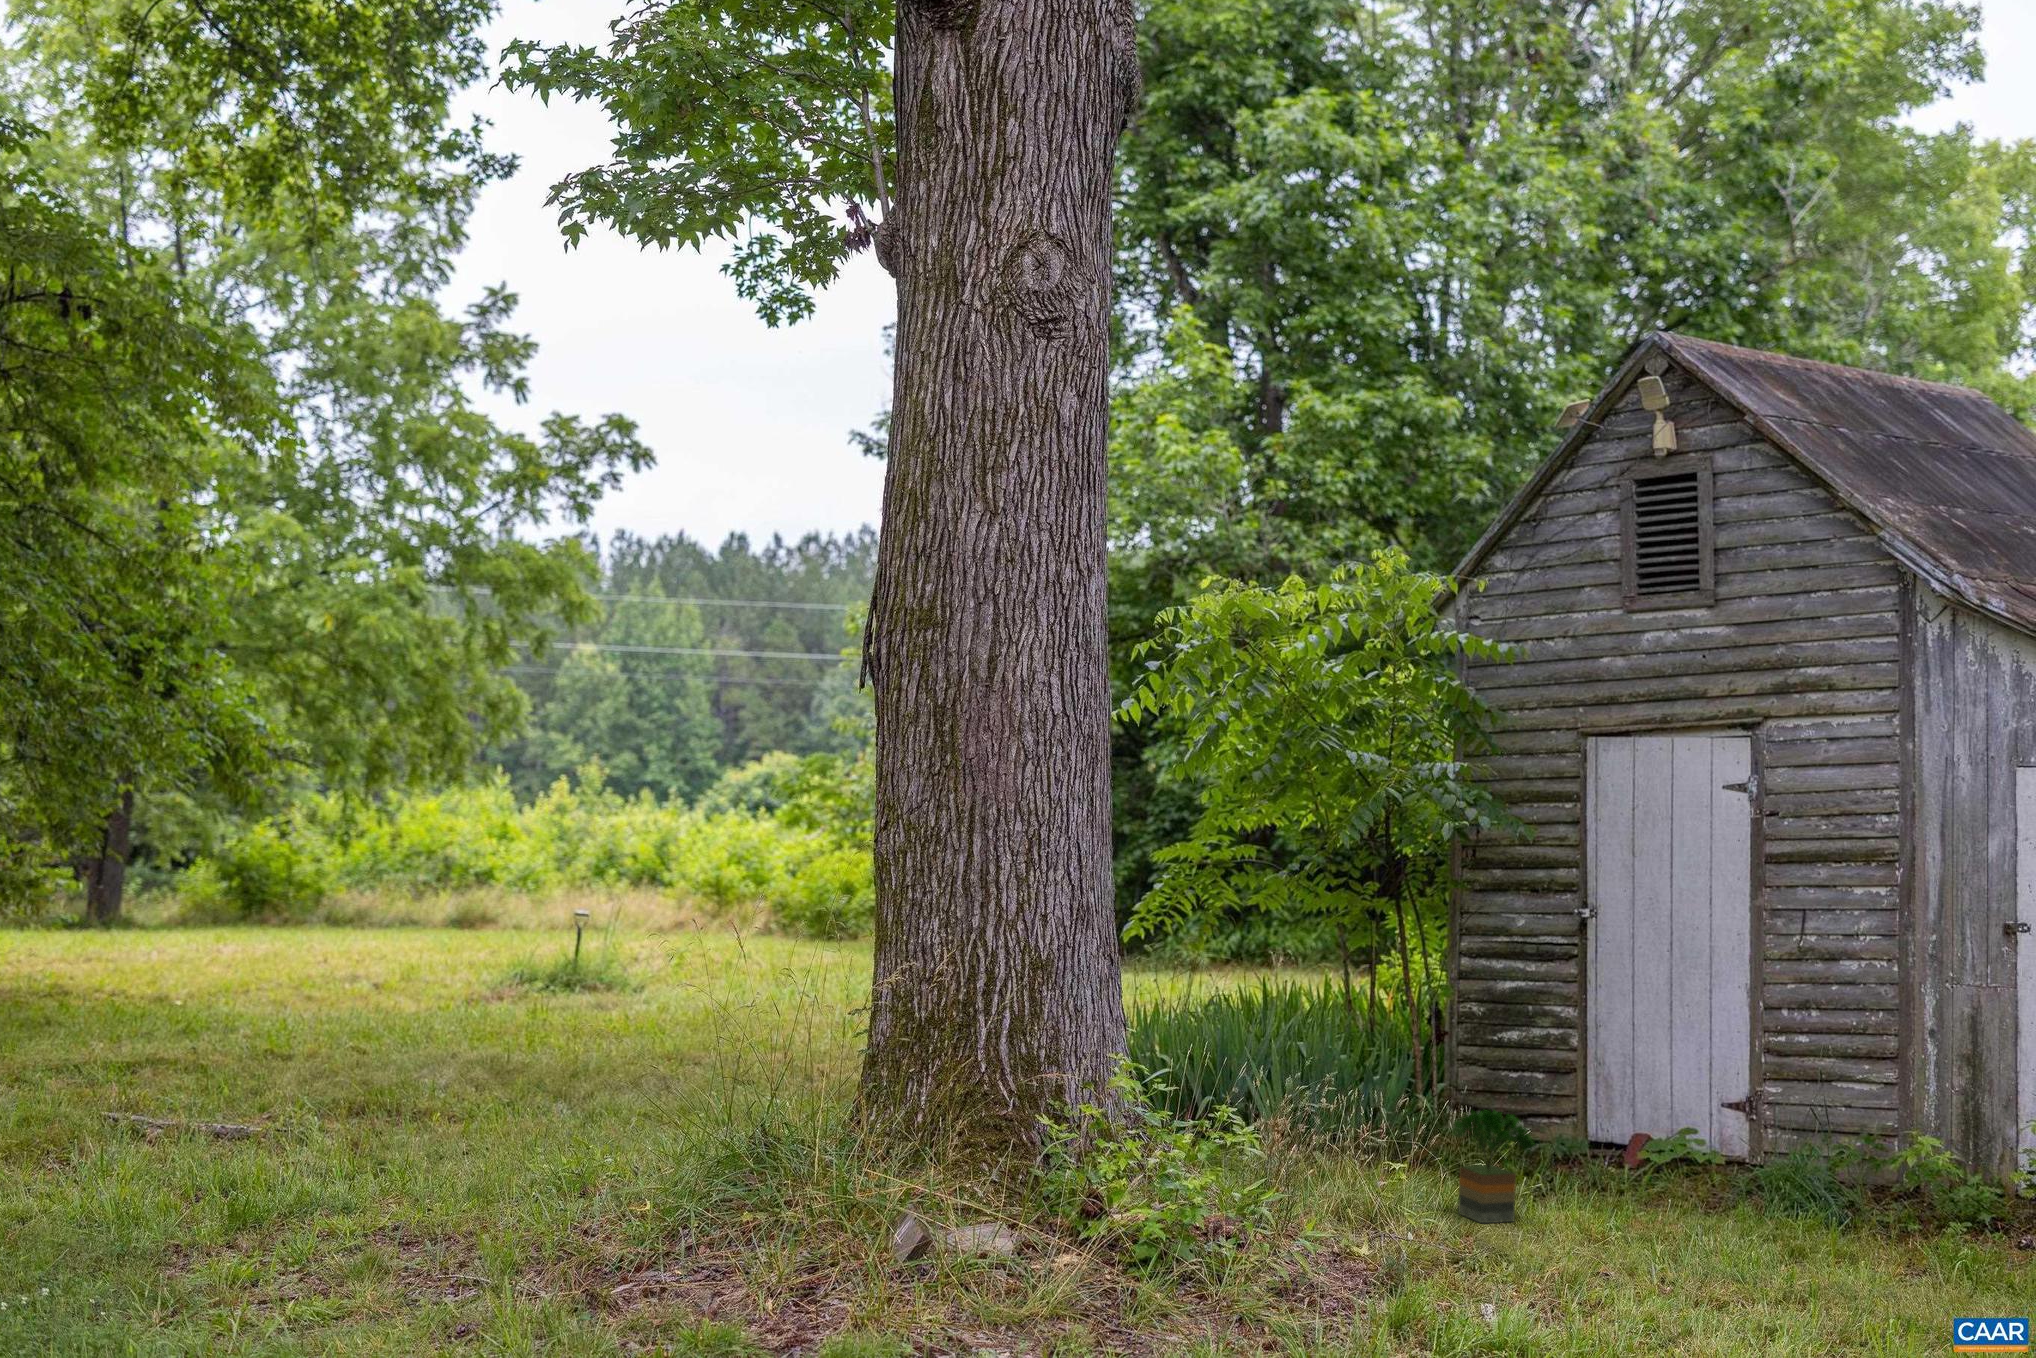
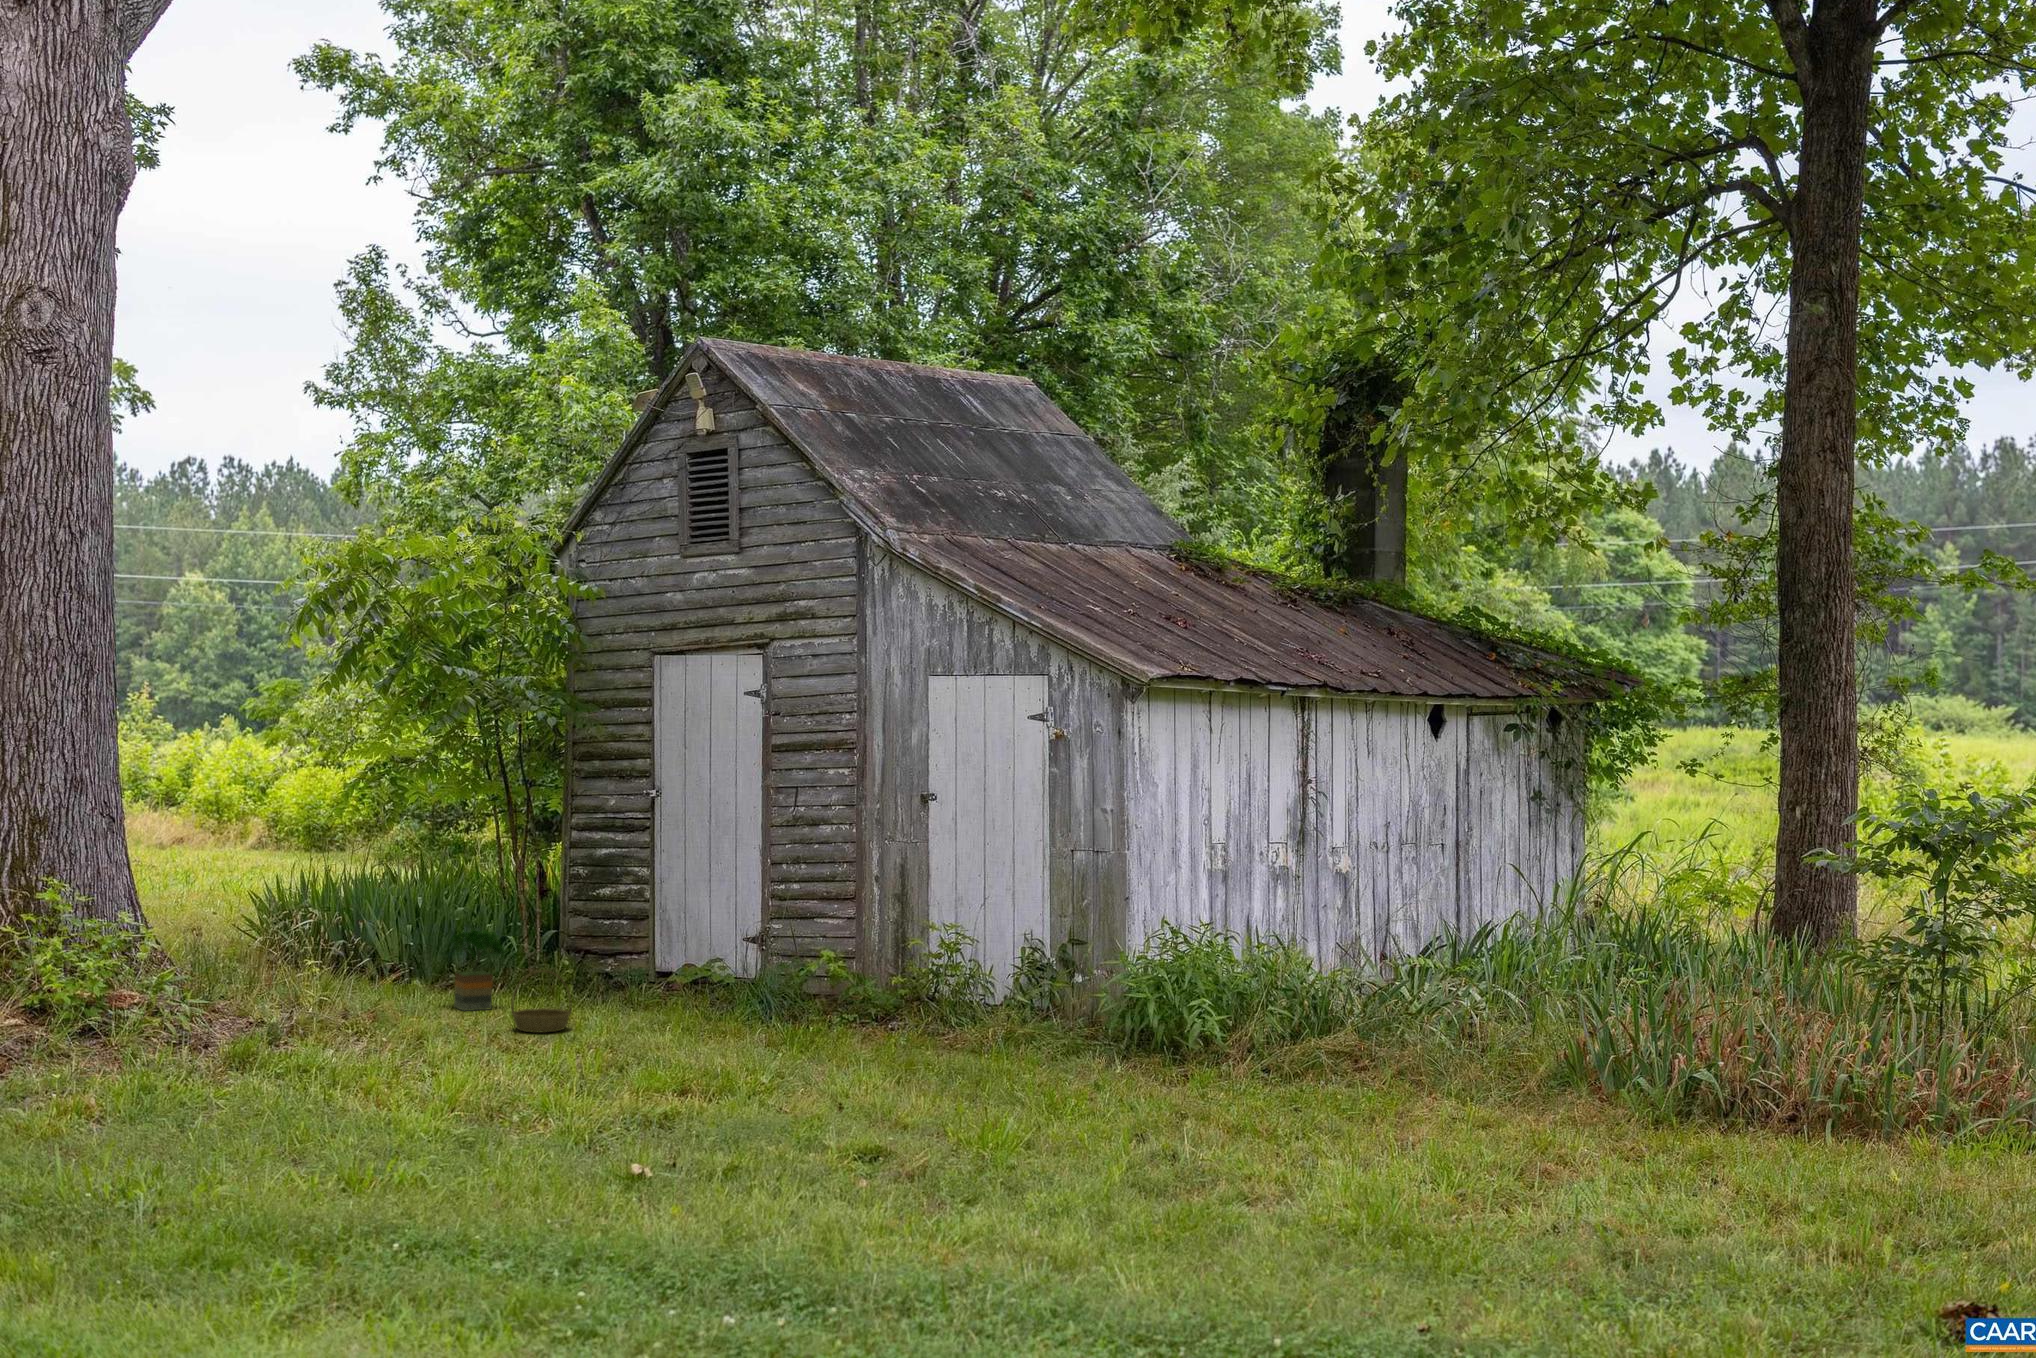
basket: none [1603,1189,1689,1283] -> present [511,970,572,1033]

